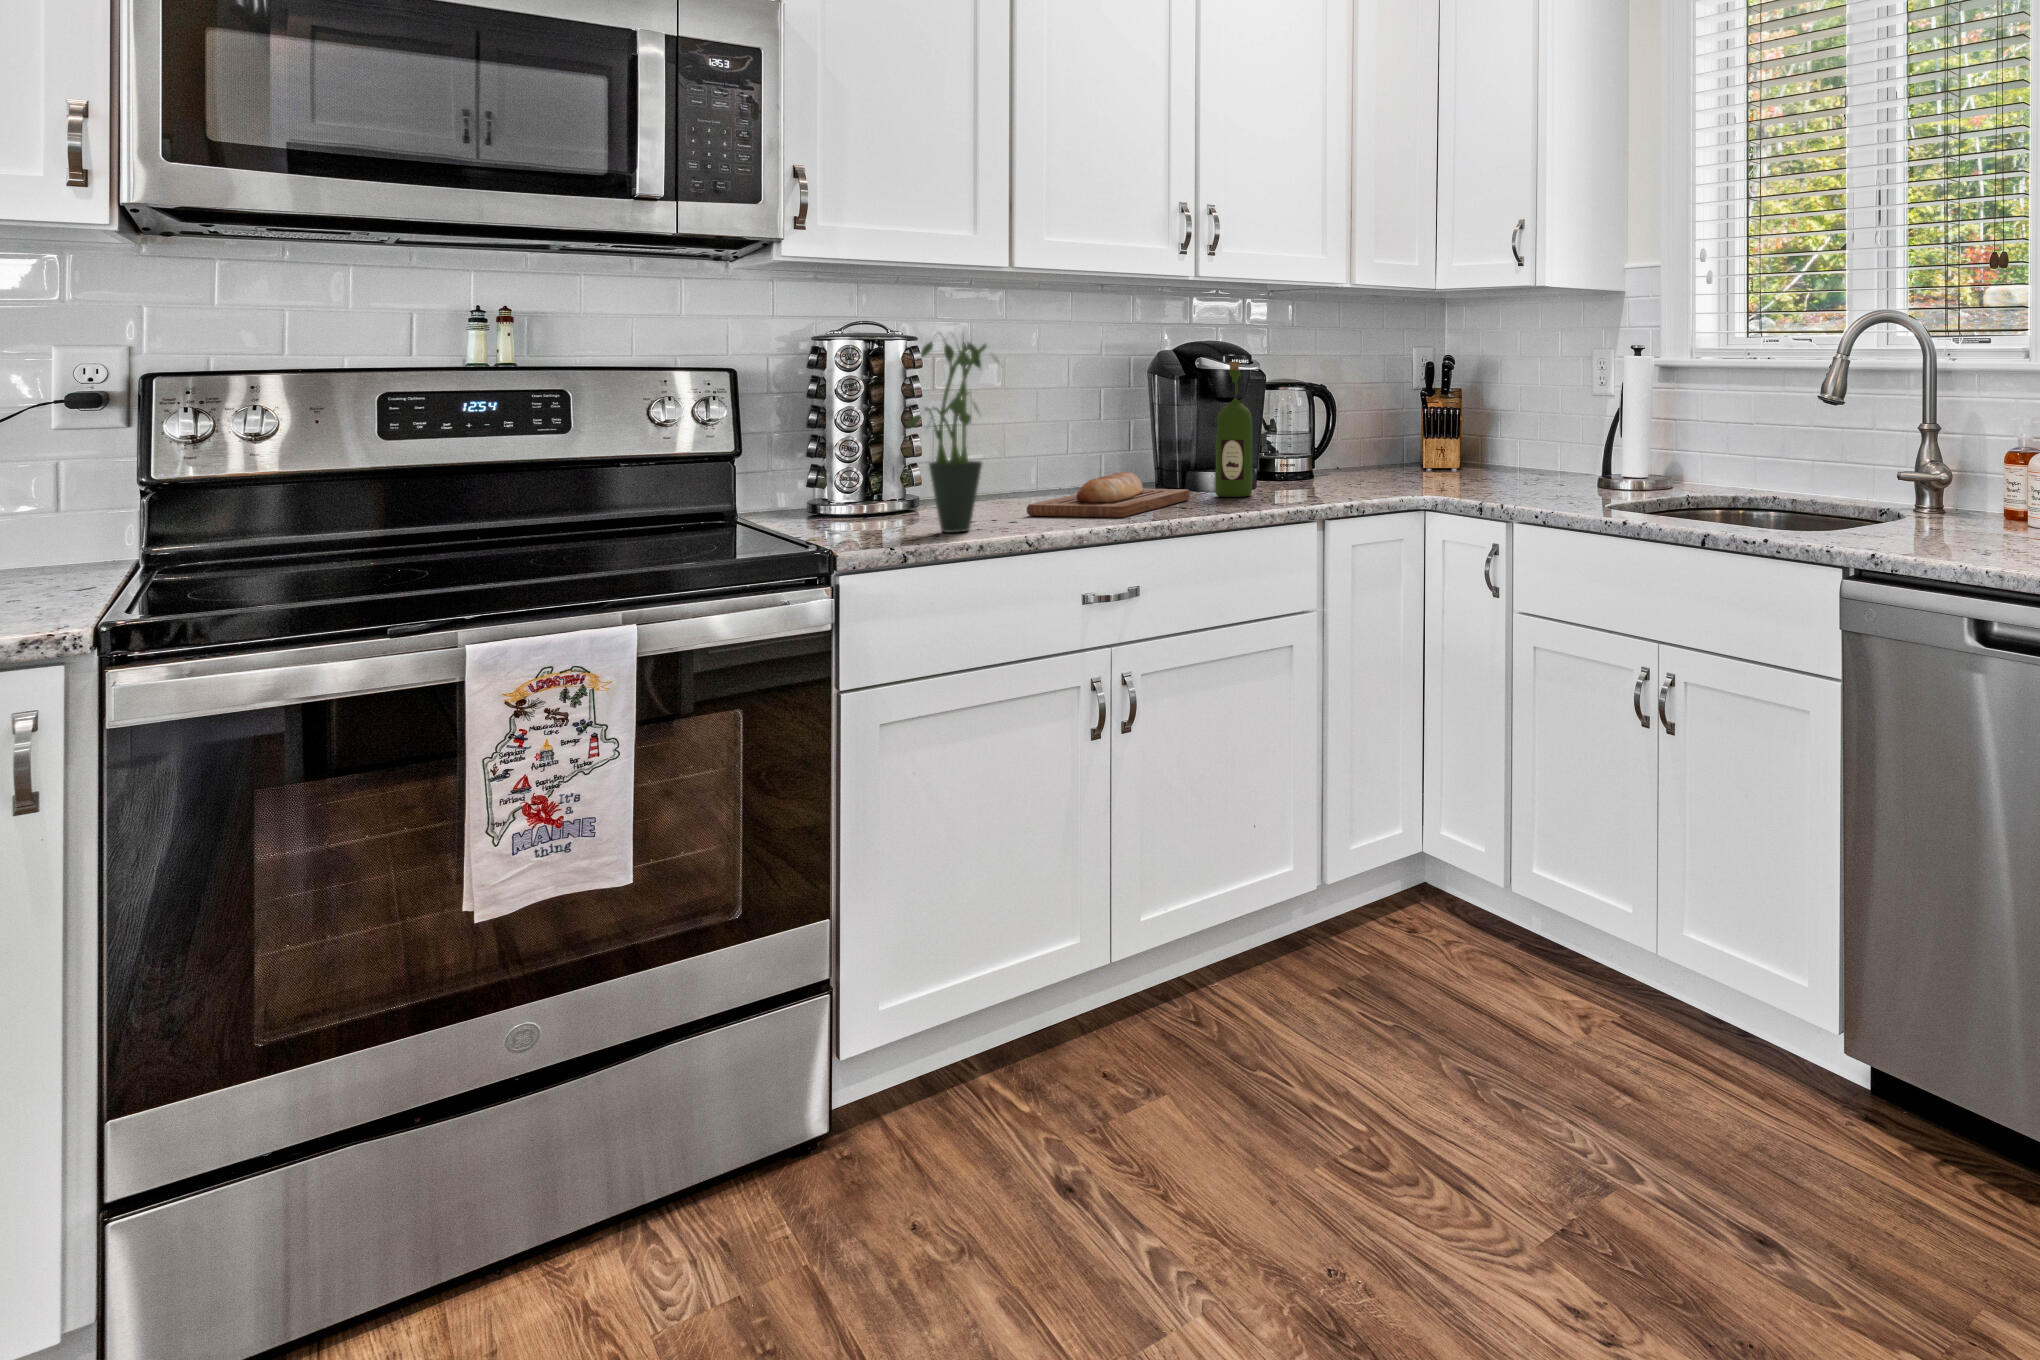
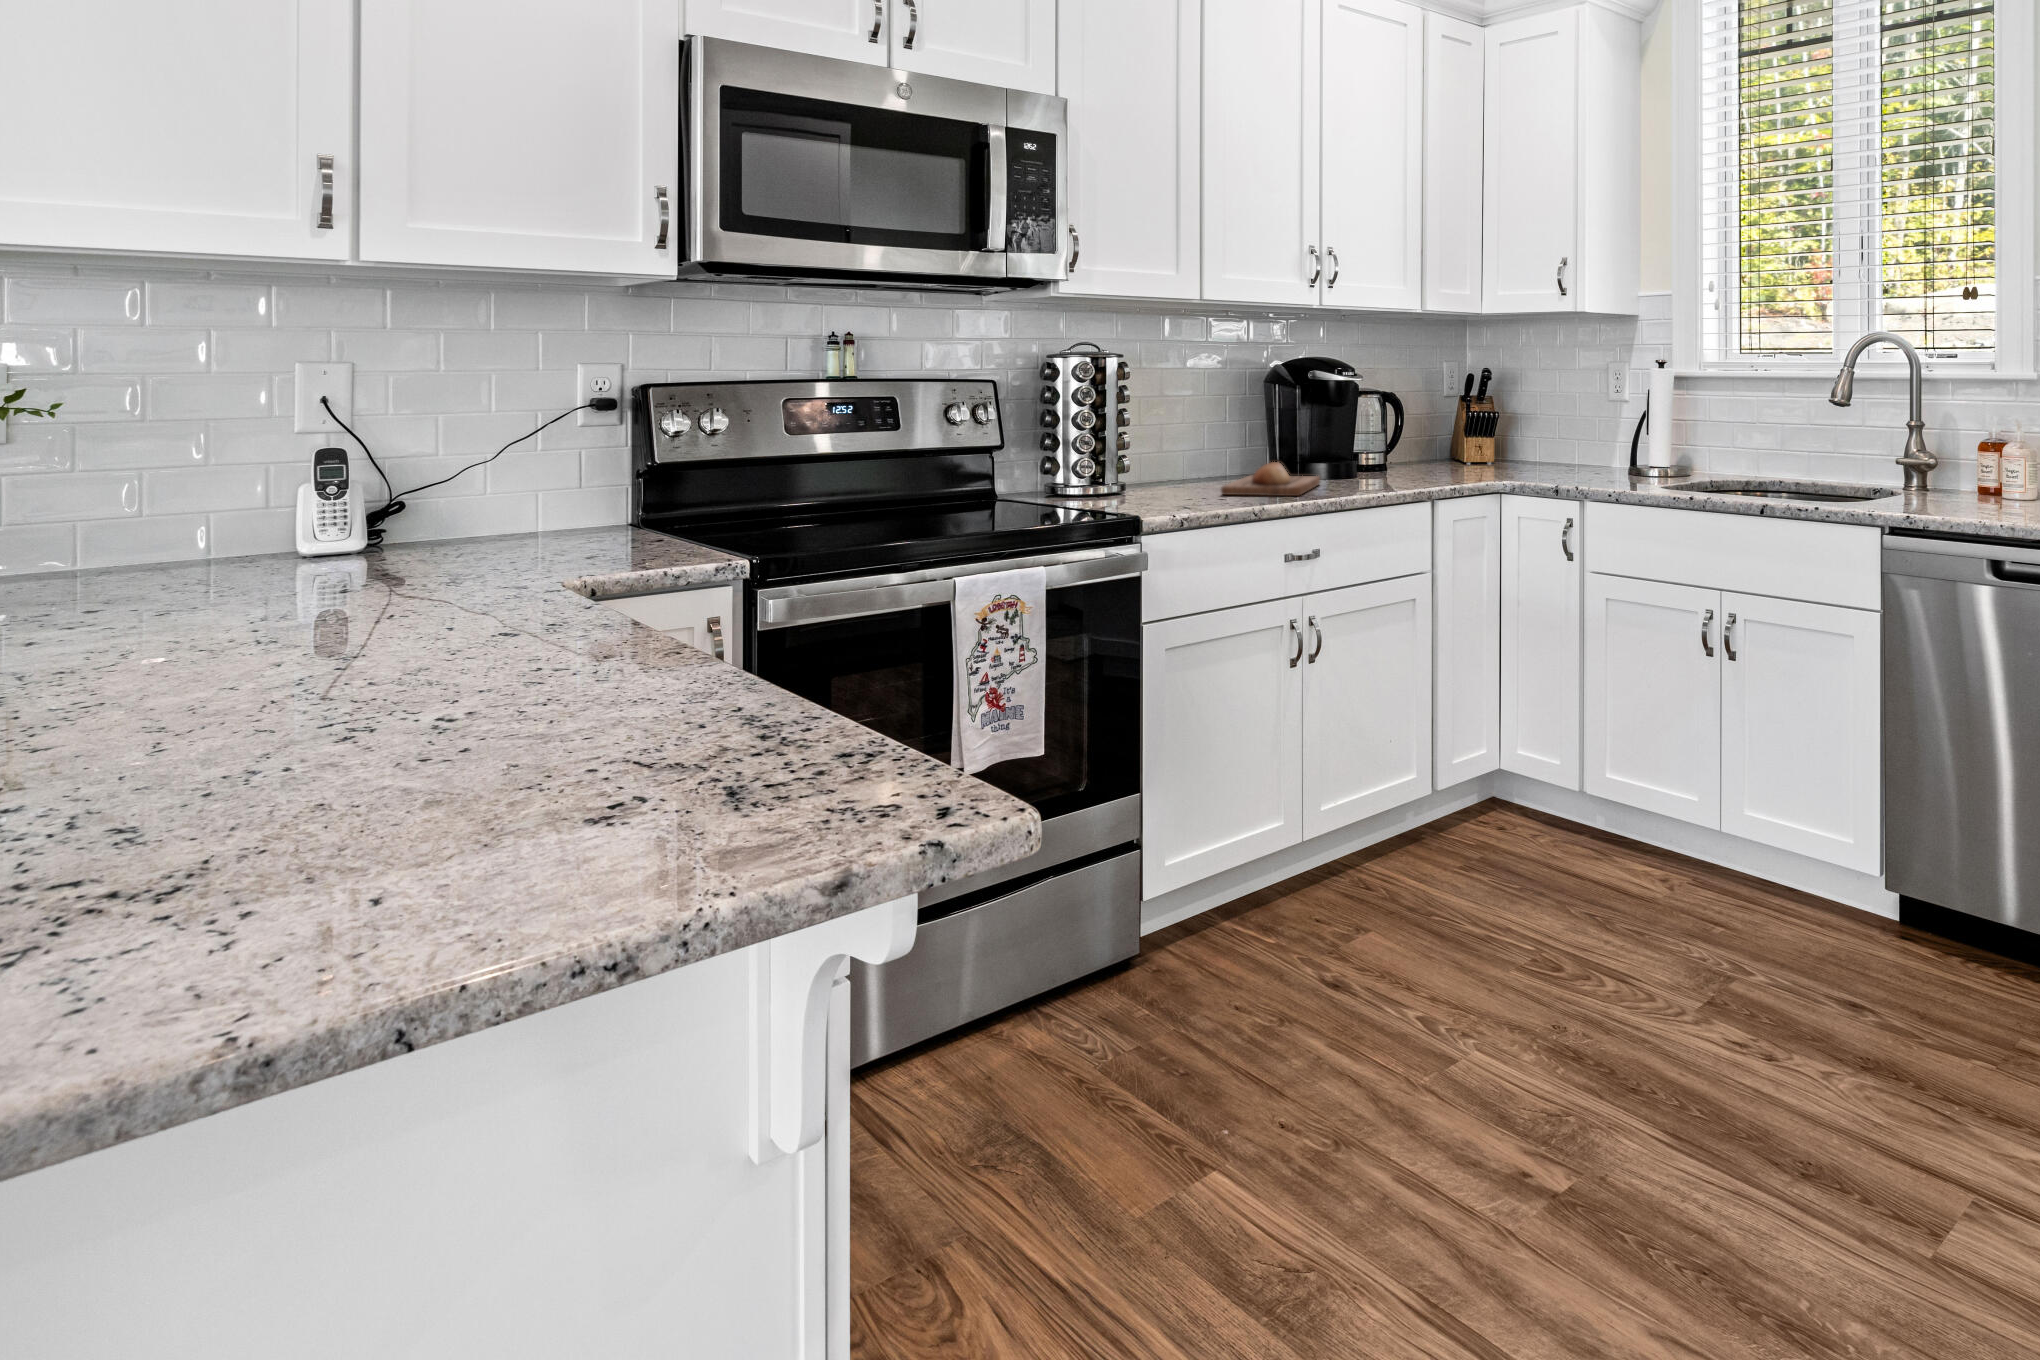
potted plant: present [907,334,1001,533] -> none [1164,351,1232,506]
wine bottle: present [1216,362,1252,497] -> none [1335,374,1363,482]

